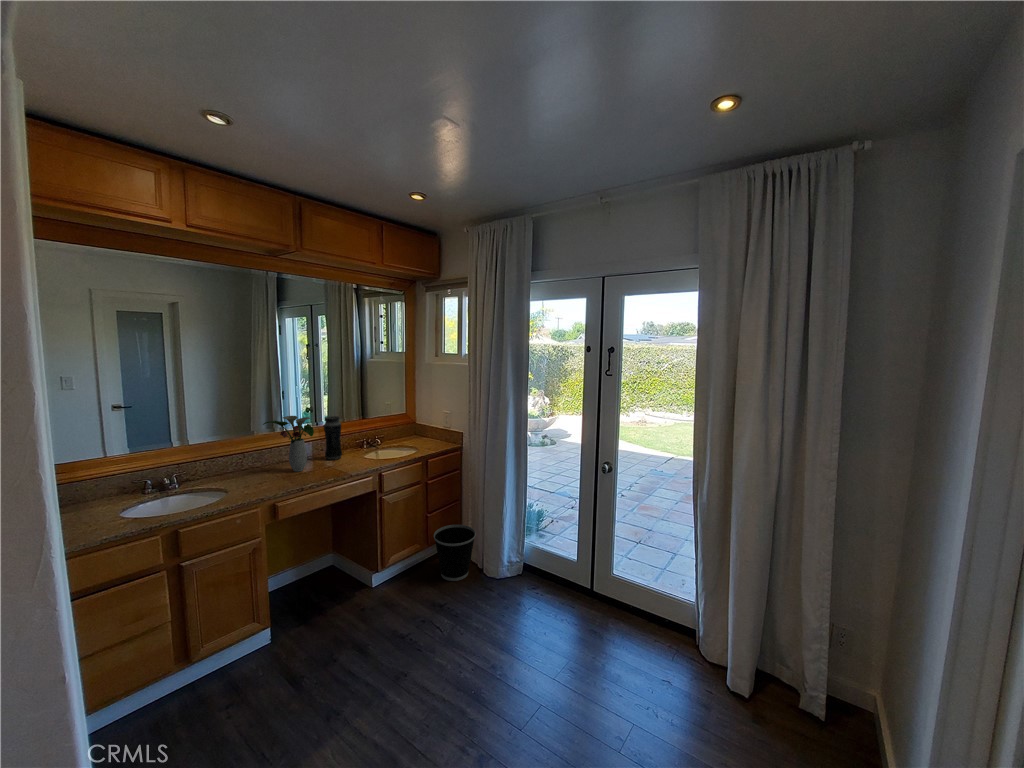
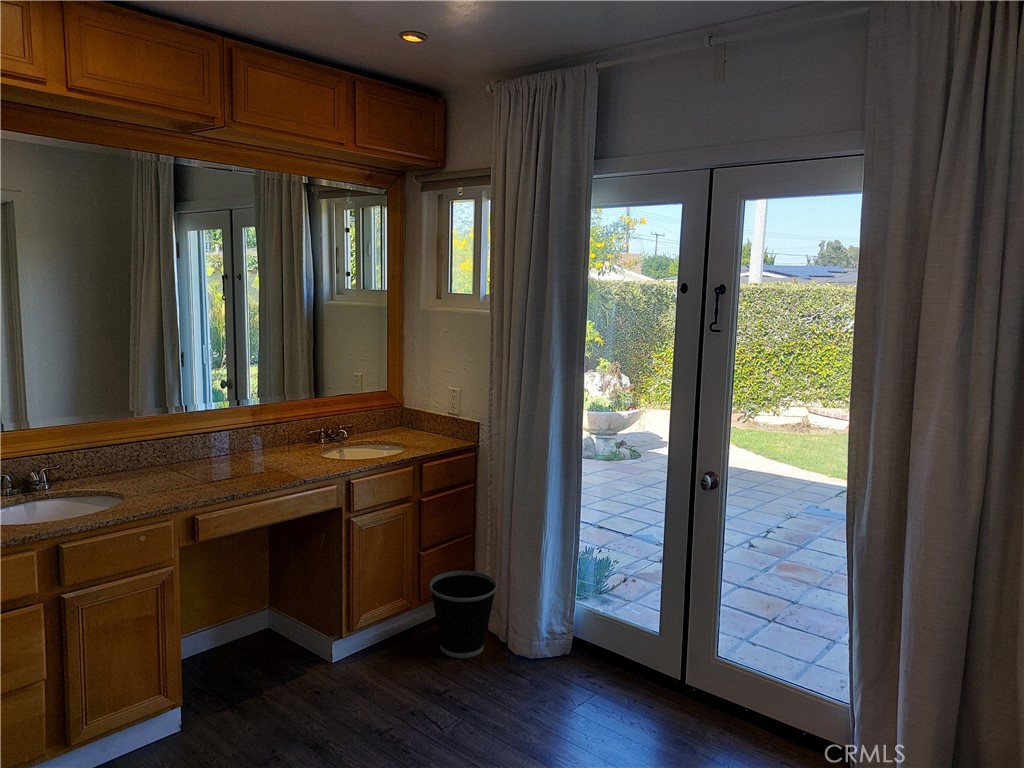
flower arrangement: present [263,416,314,472] -> none [170,385,249,473]
vase: present [324,416,342,460] -> none [259,389,287,459]

